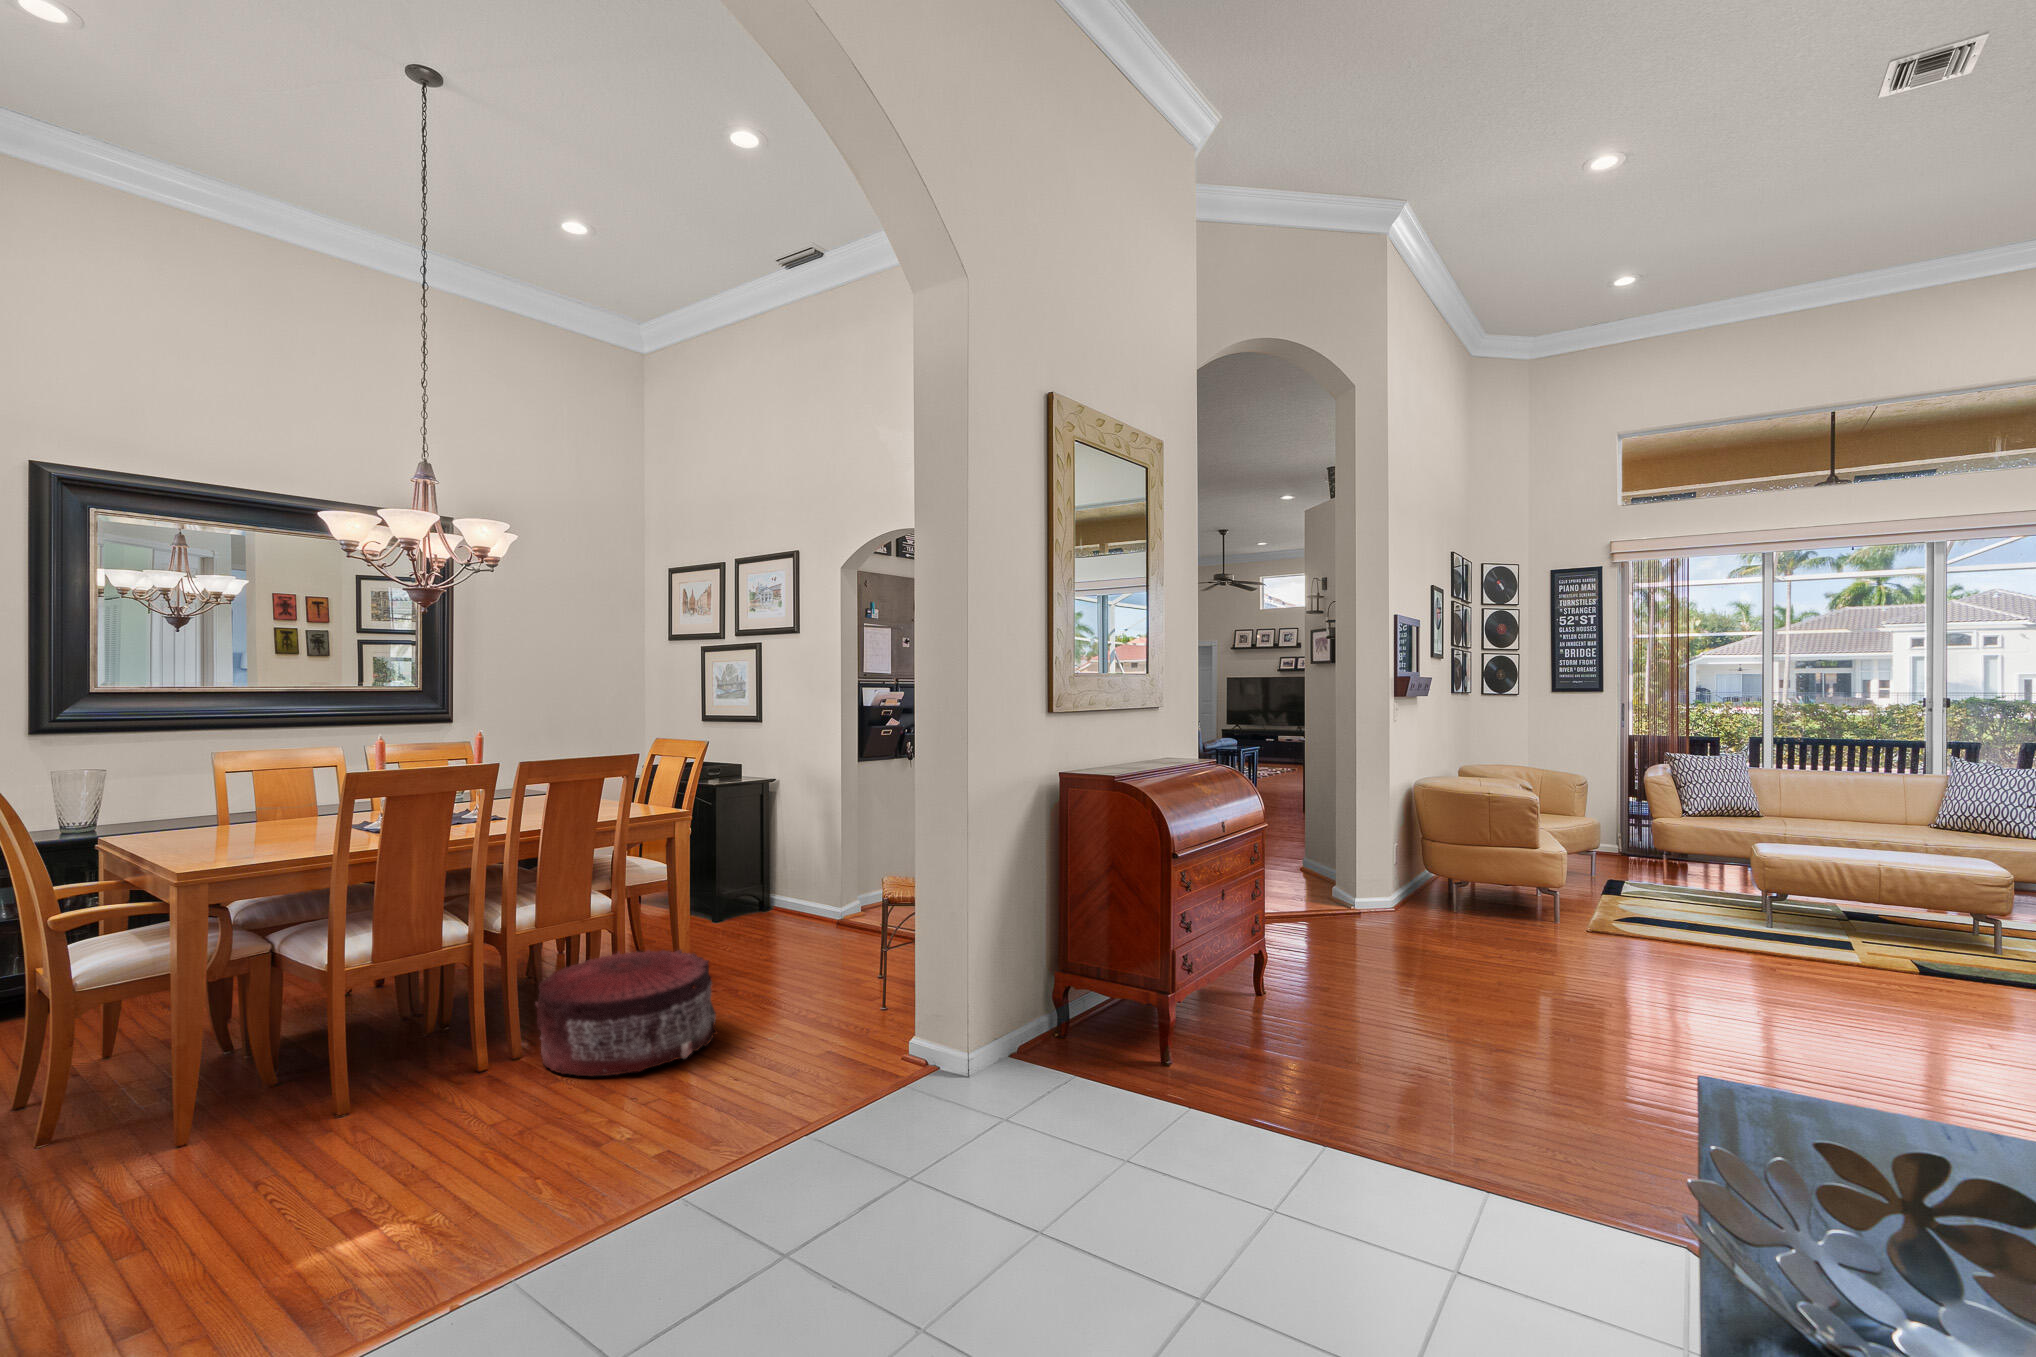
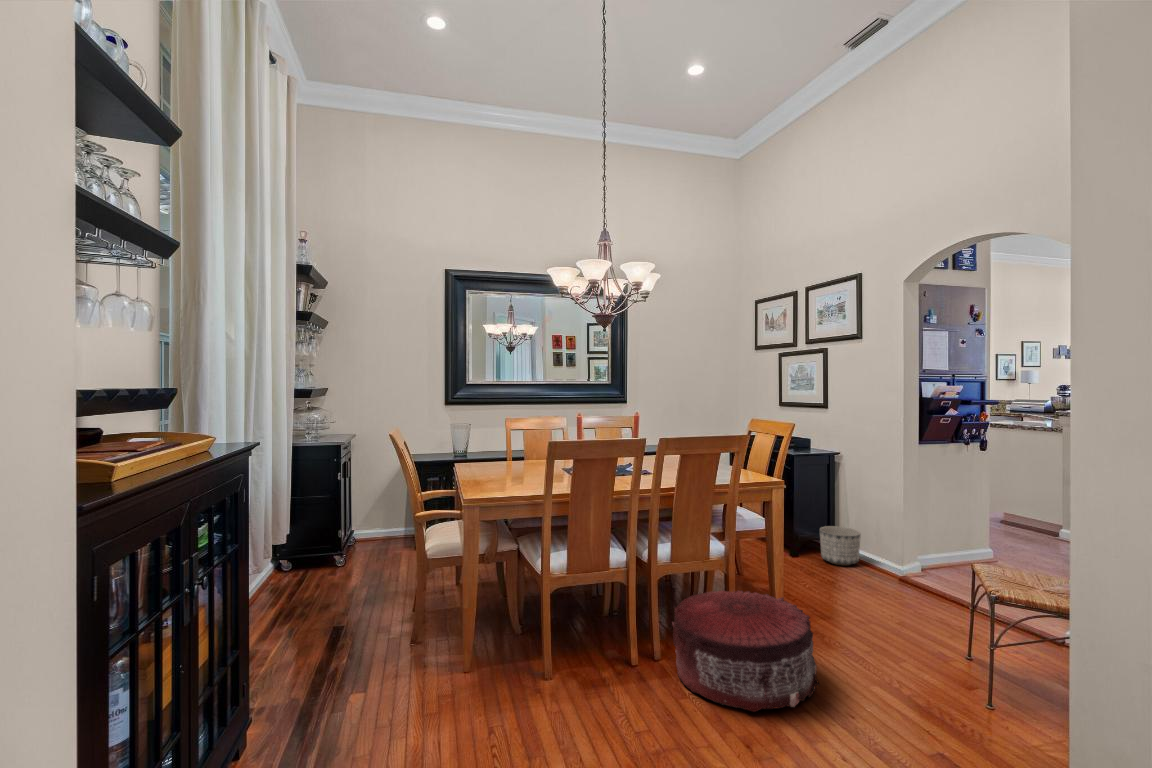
planter: none [747,875,796,923] -> present [820,526,861,566]

